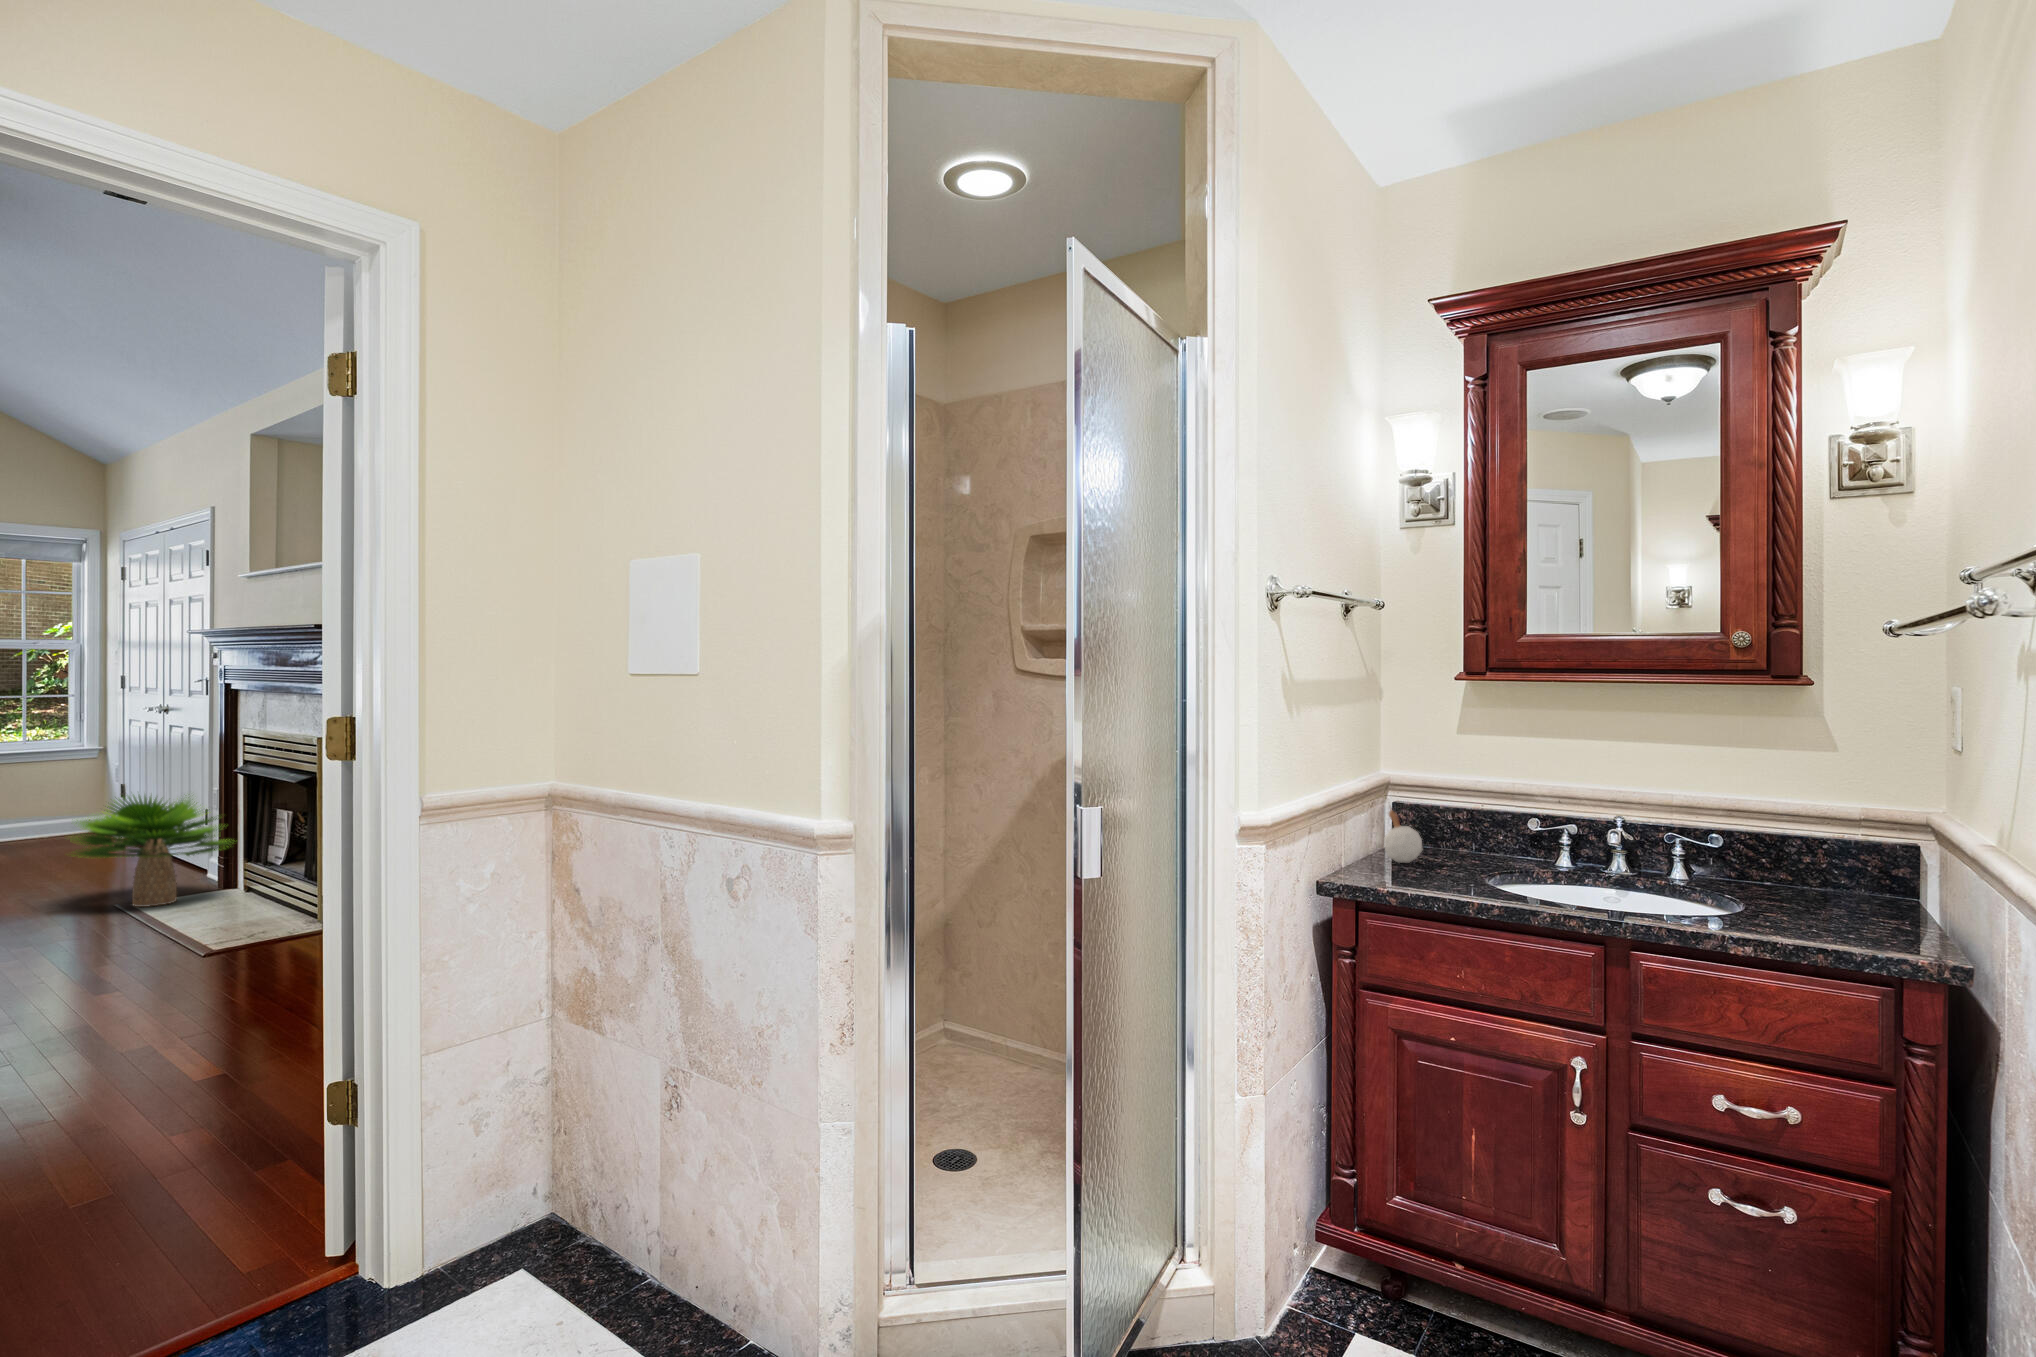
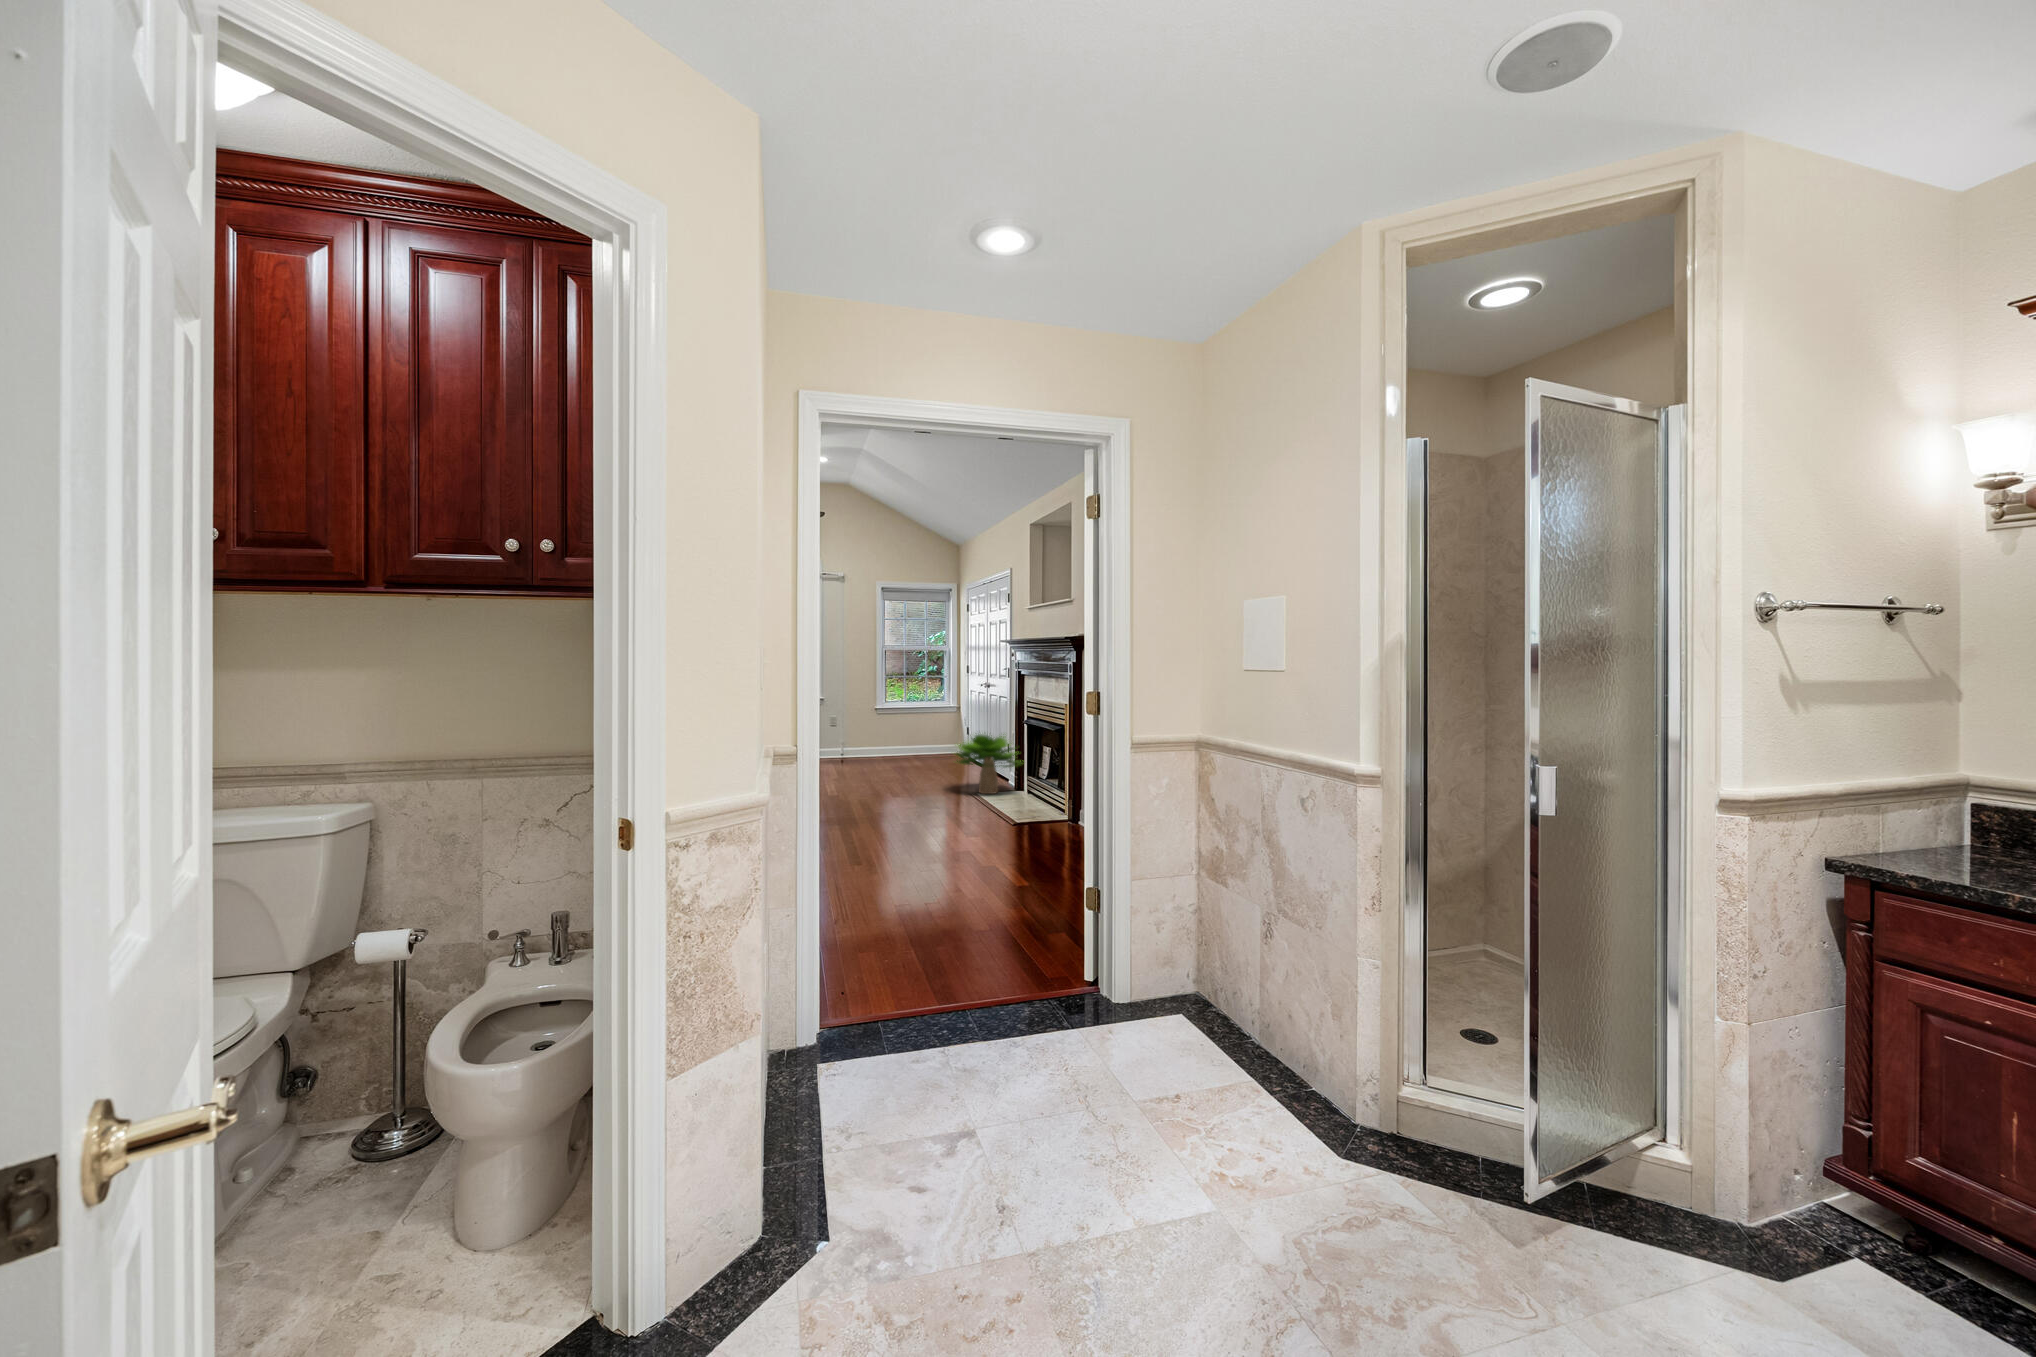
candle: present [1384,808,1422,863] -> none [1936,795,1990,859]

